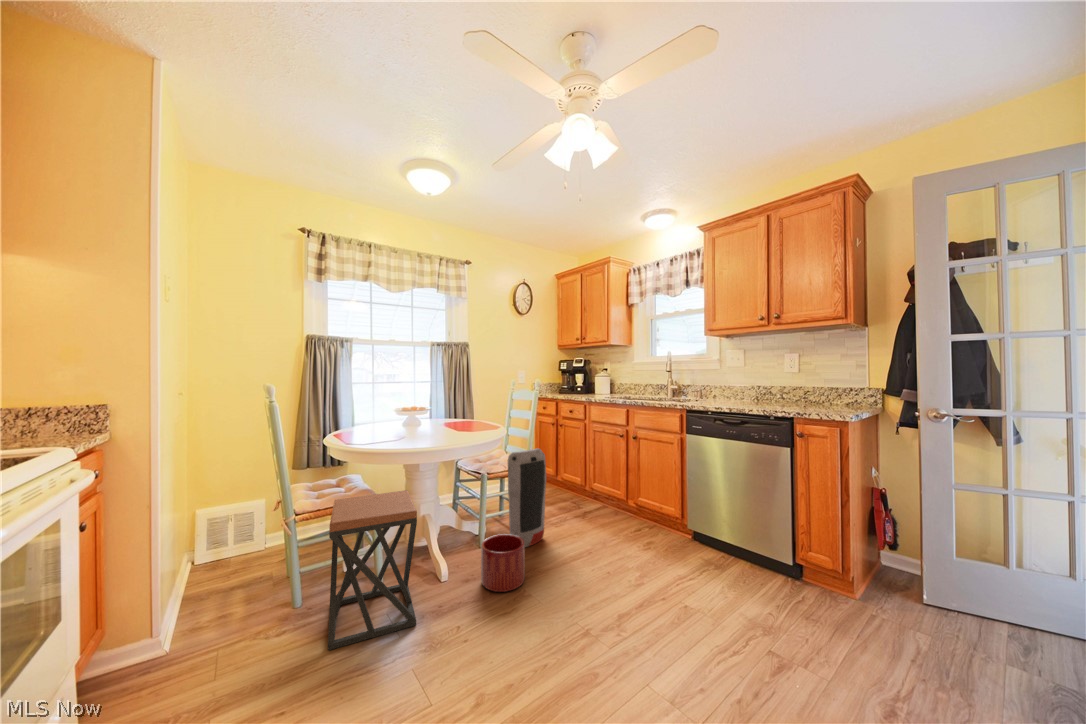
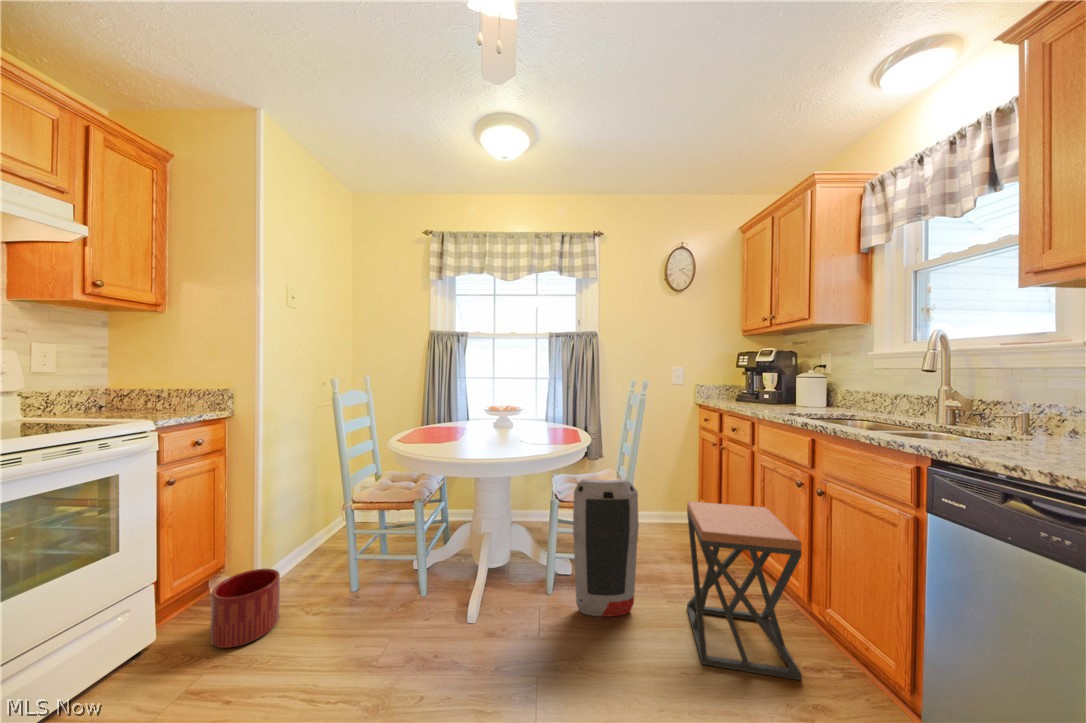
stool: present [328,490,417,650] -> present [687,501,802,680]
planter: present [481,534,525,592] -> present [210,569,280,648]

